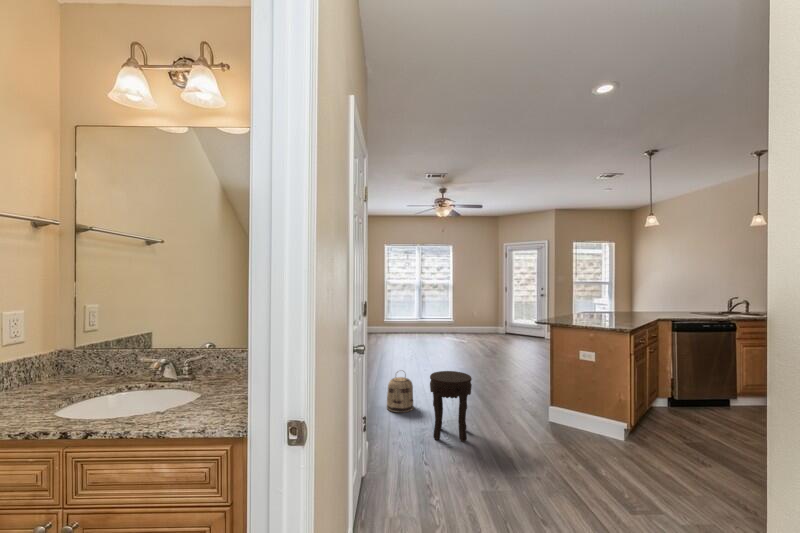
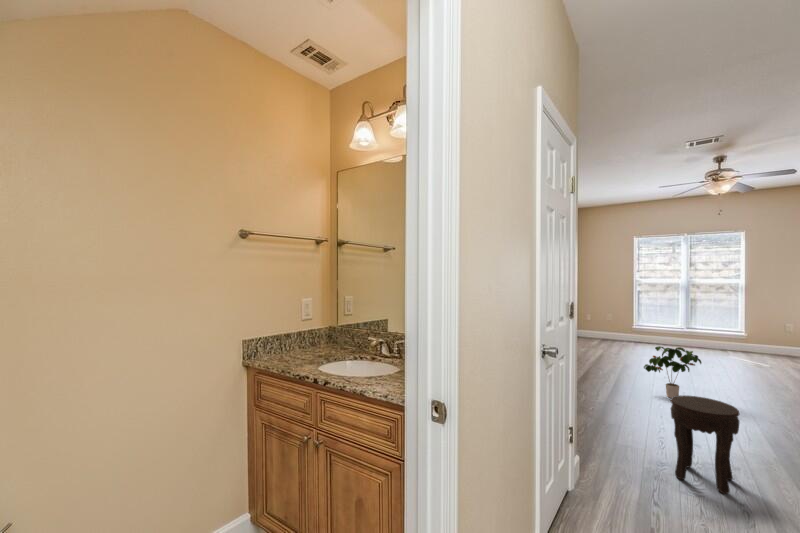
potted plant: none [398,335,436,376] -> present [644,346,702,398]
basket: present [387,377,414,413] -> none [618,386,656,437]

